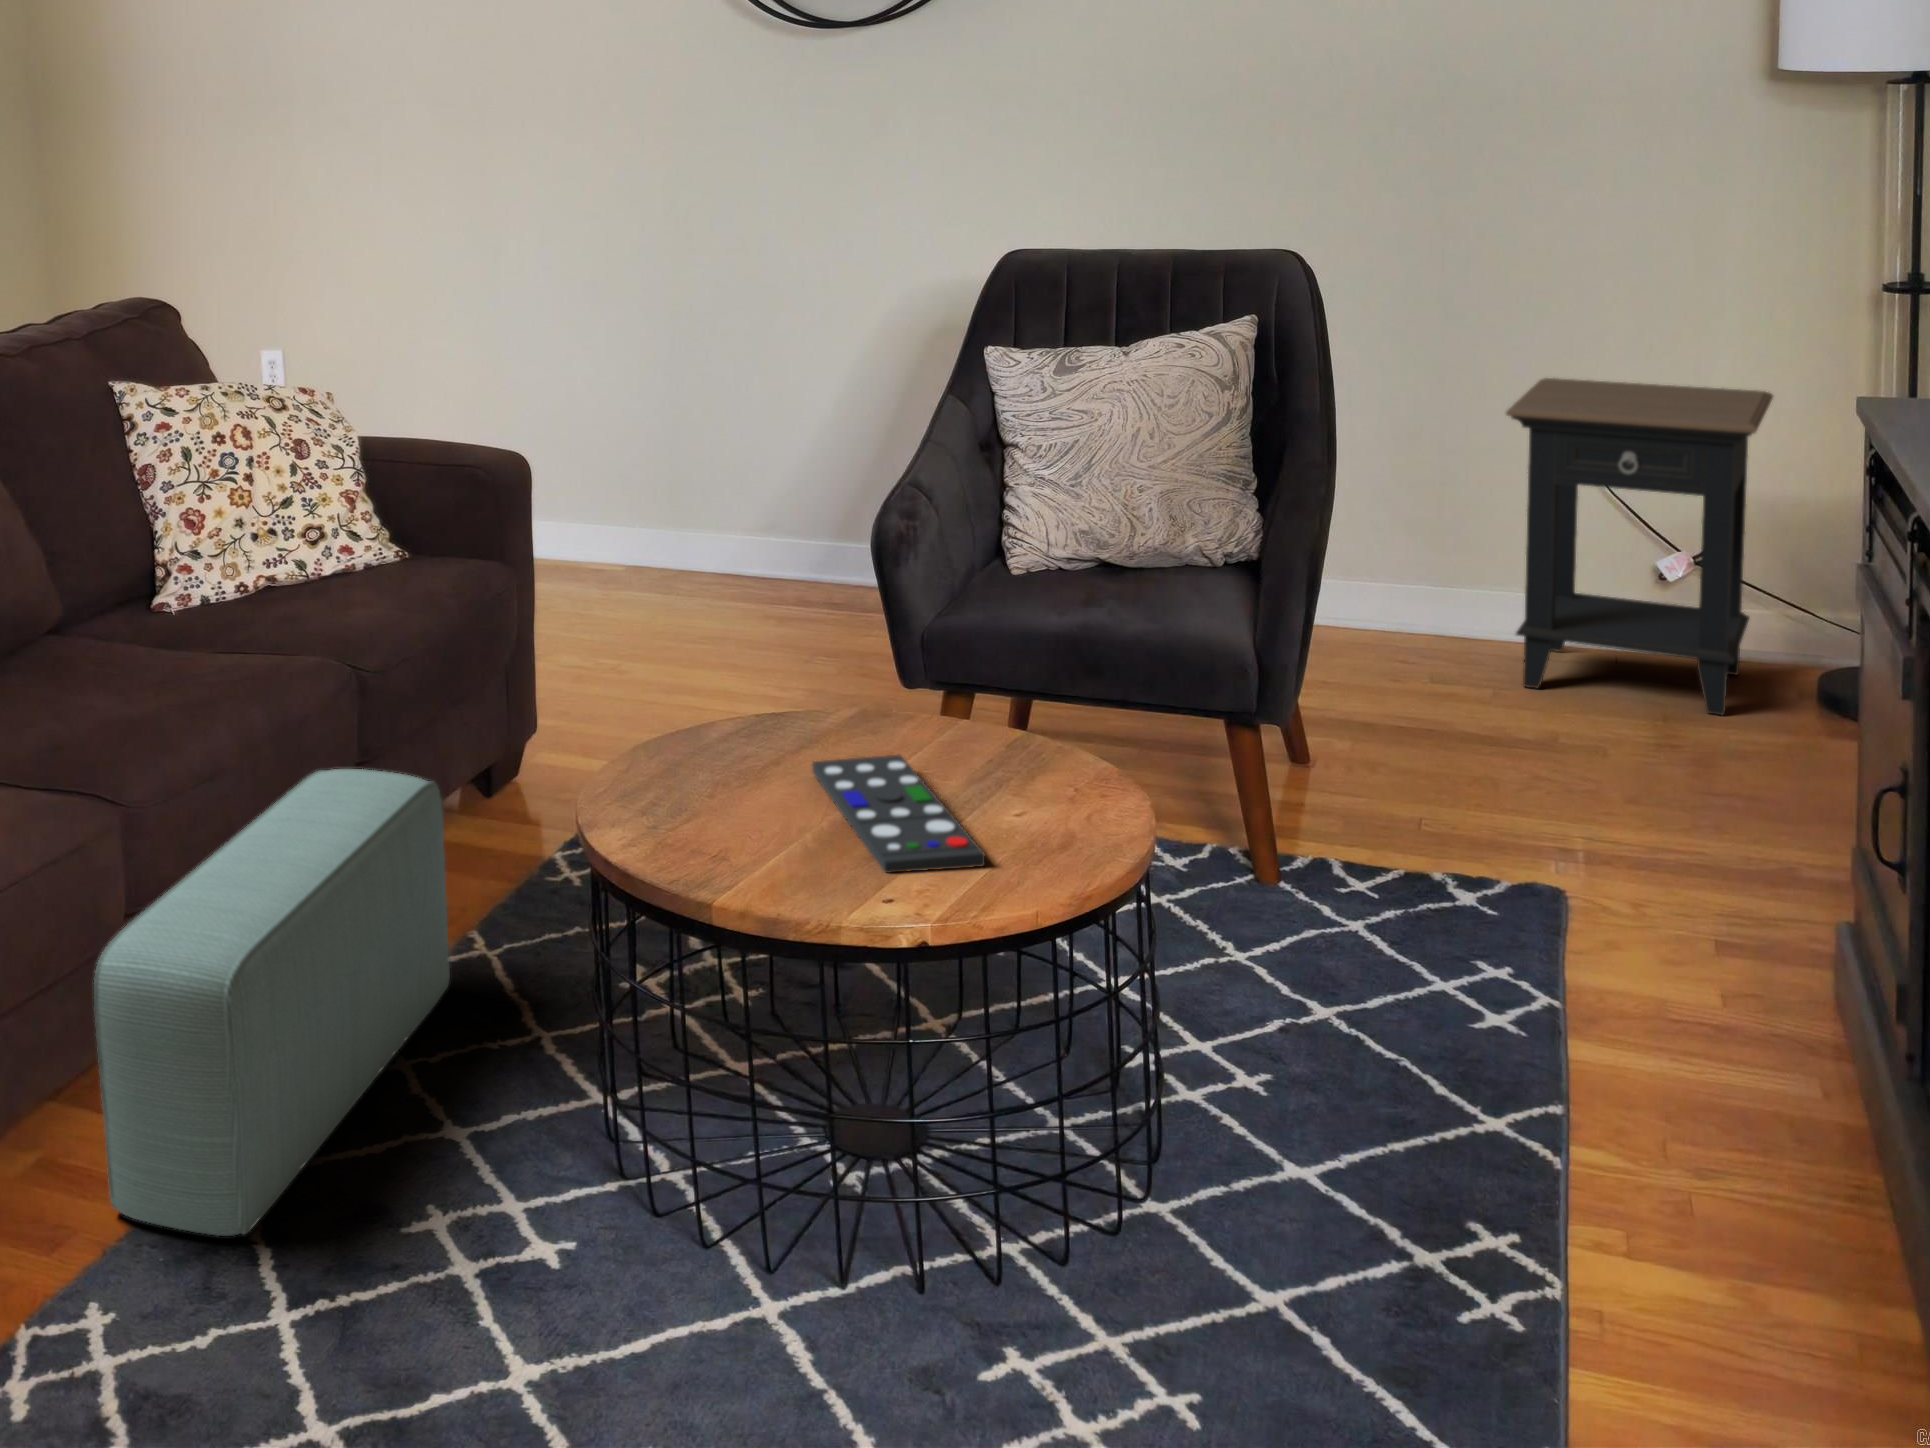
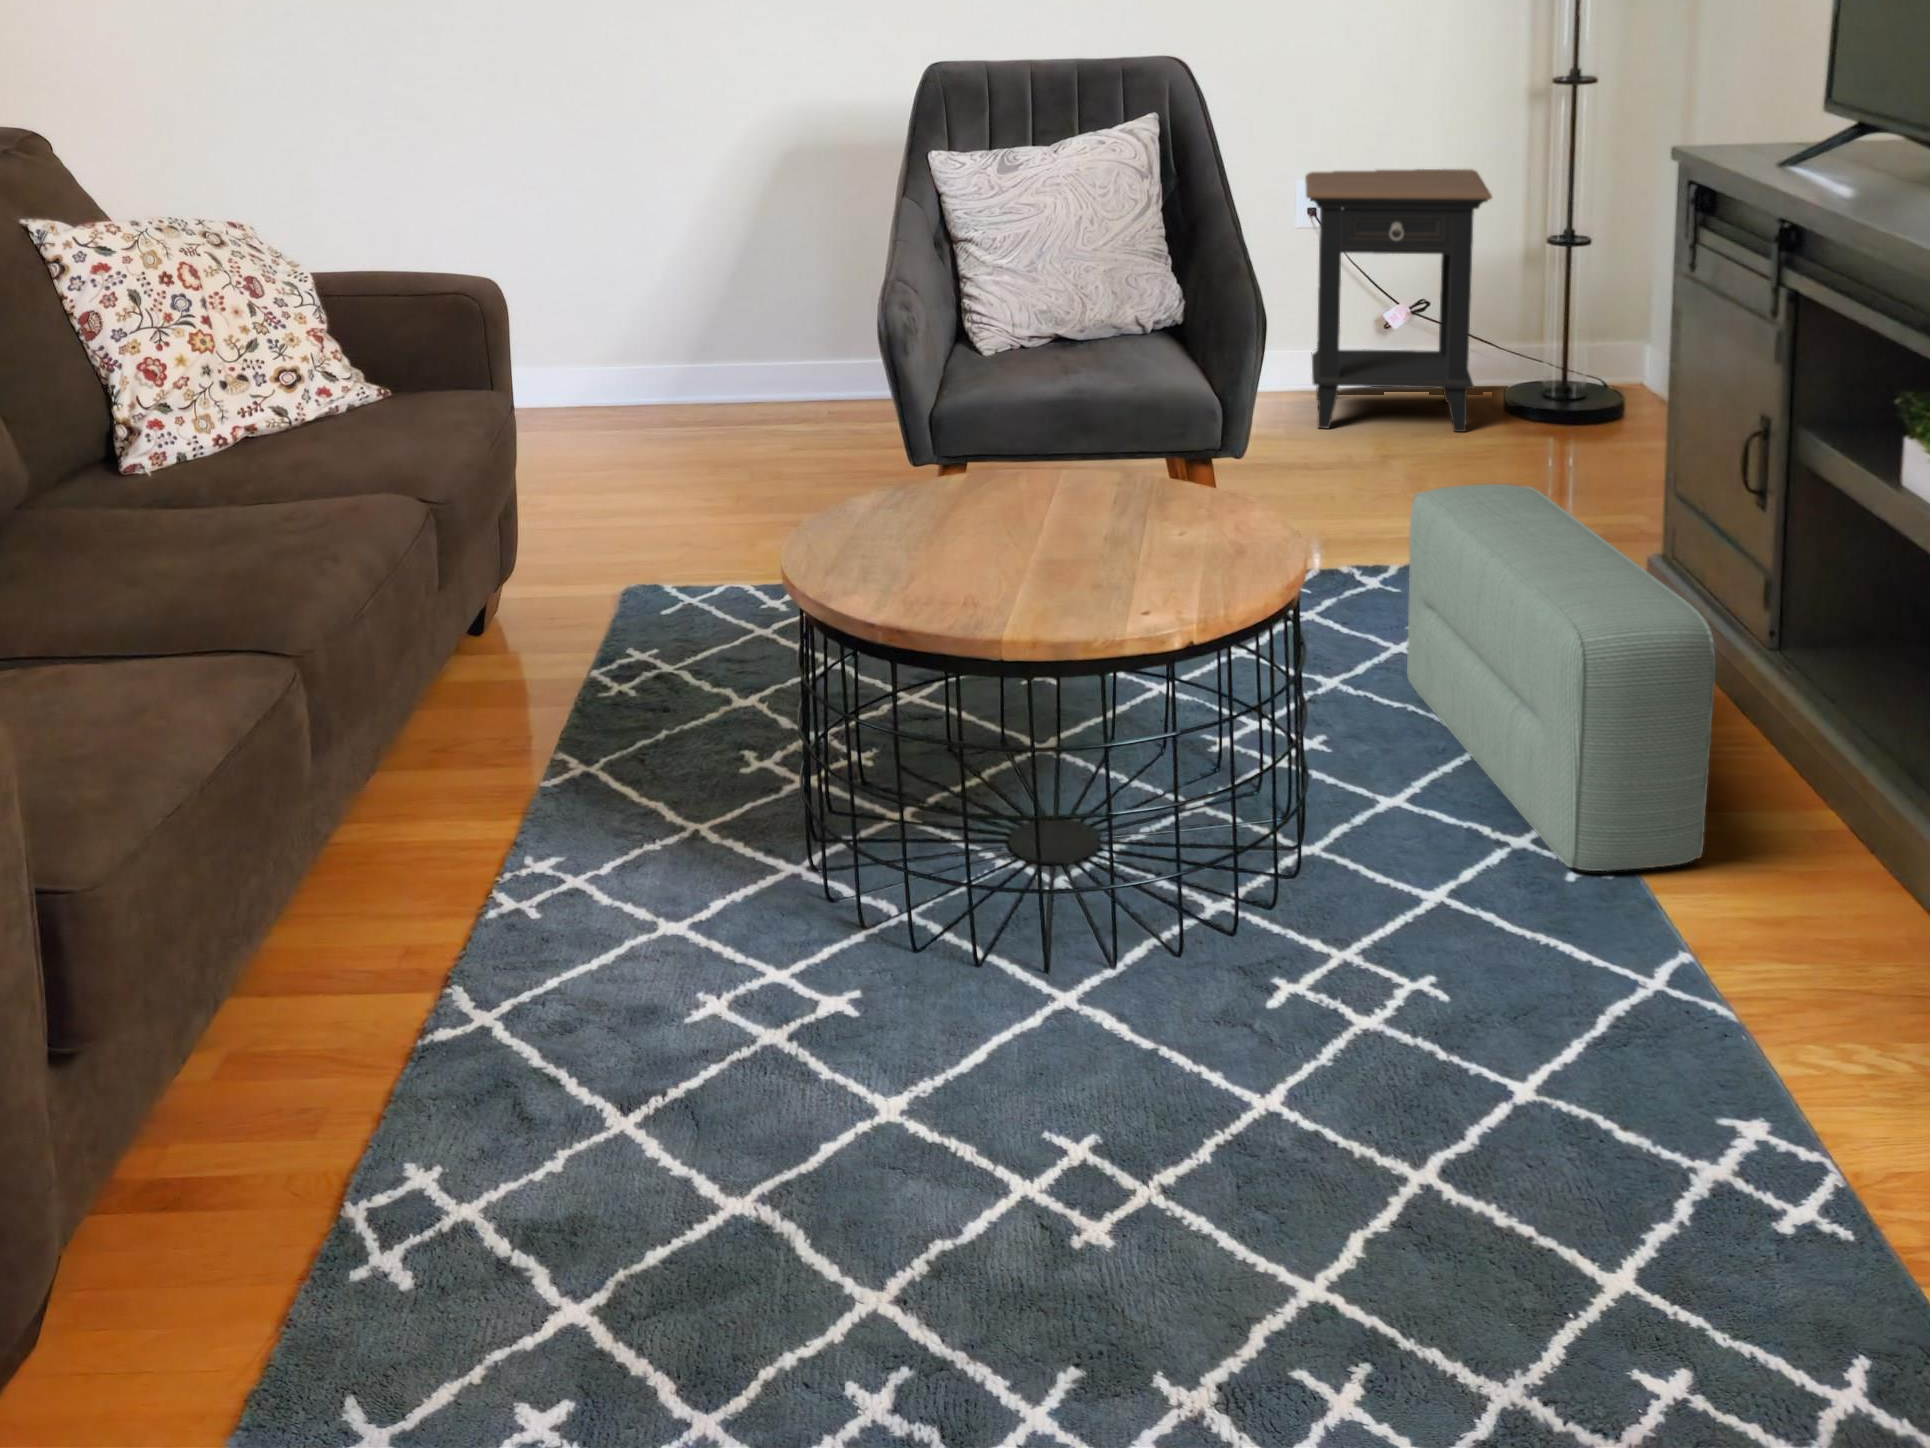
remote control: present [812,754,985,873] -> none [977,500,1194,592]
pouf: present [94,769,450,1236] -> present [1407,484,1715,871]

